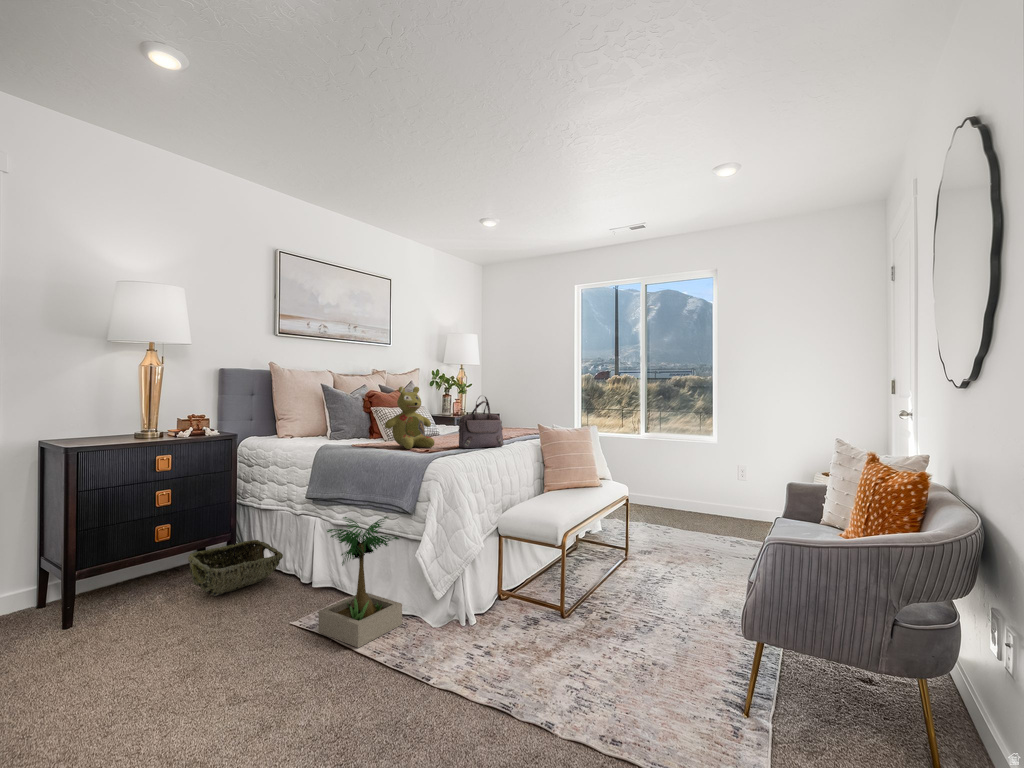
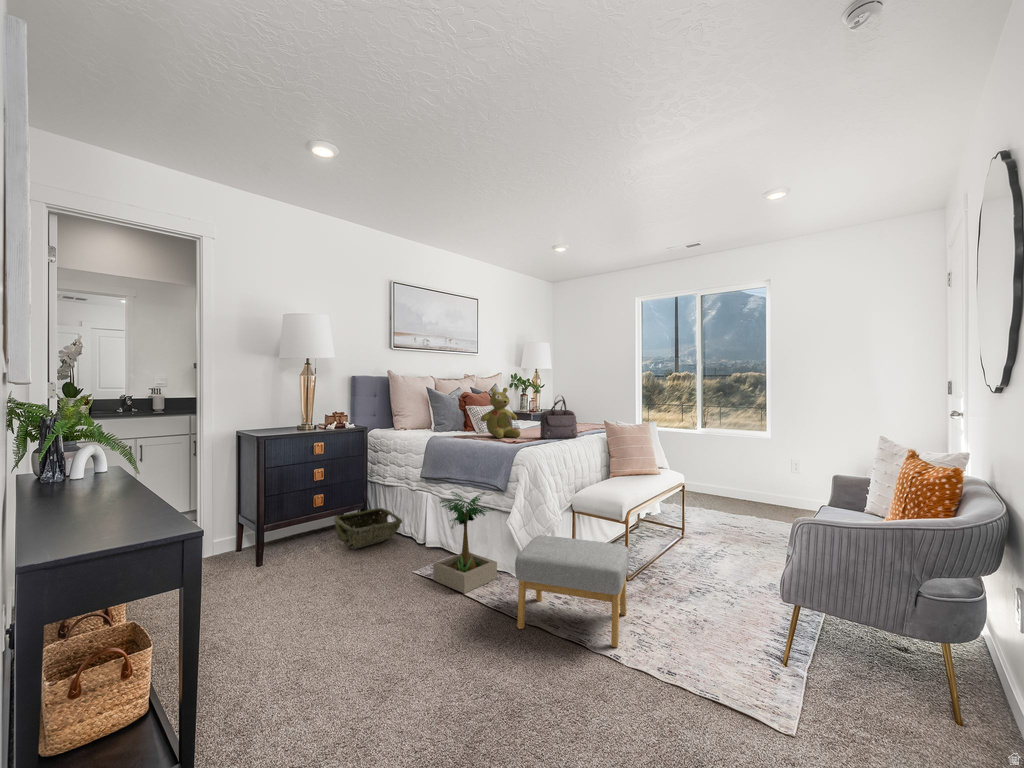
footstool: none [422,569,564,708] -> present [515,536,629,647]

